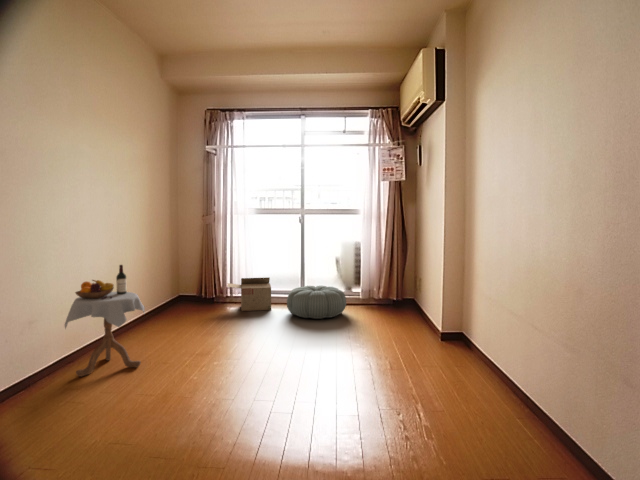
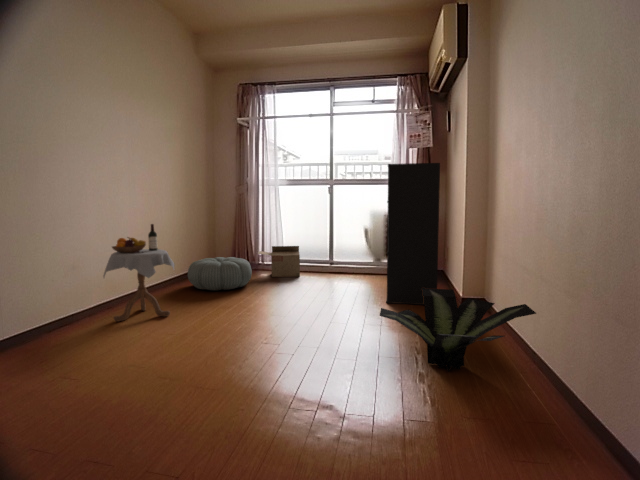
bookshelf: none [365,201,421,343] -> present [386,163,440,305]
pouf: present [287,286,346,319] -> present [188,257,252,291]
potted plant: none [381,334,539,427] -> present [380,288,536,372]

